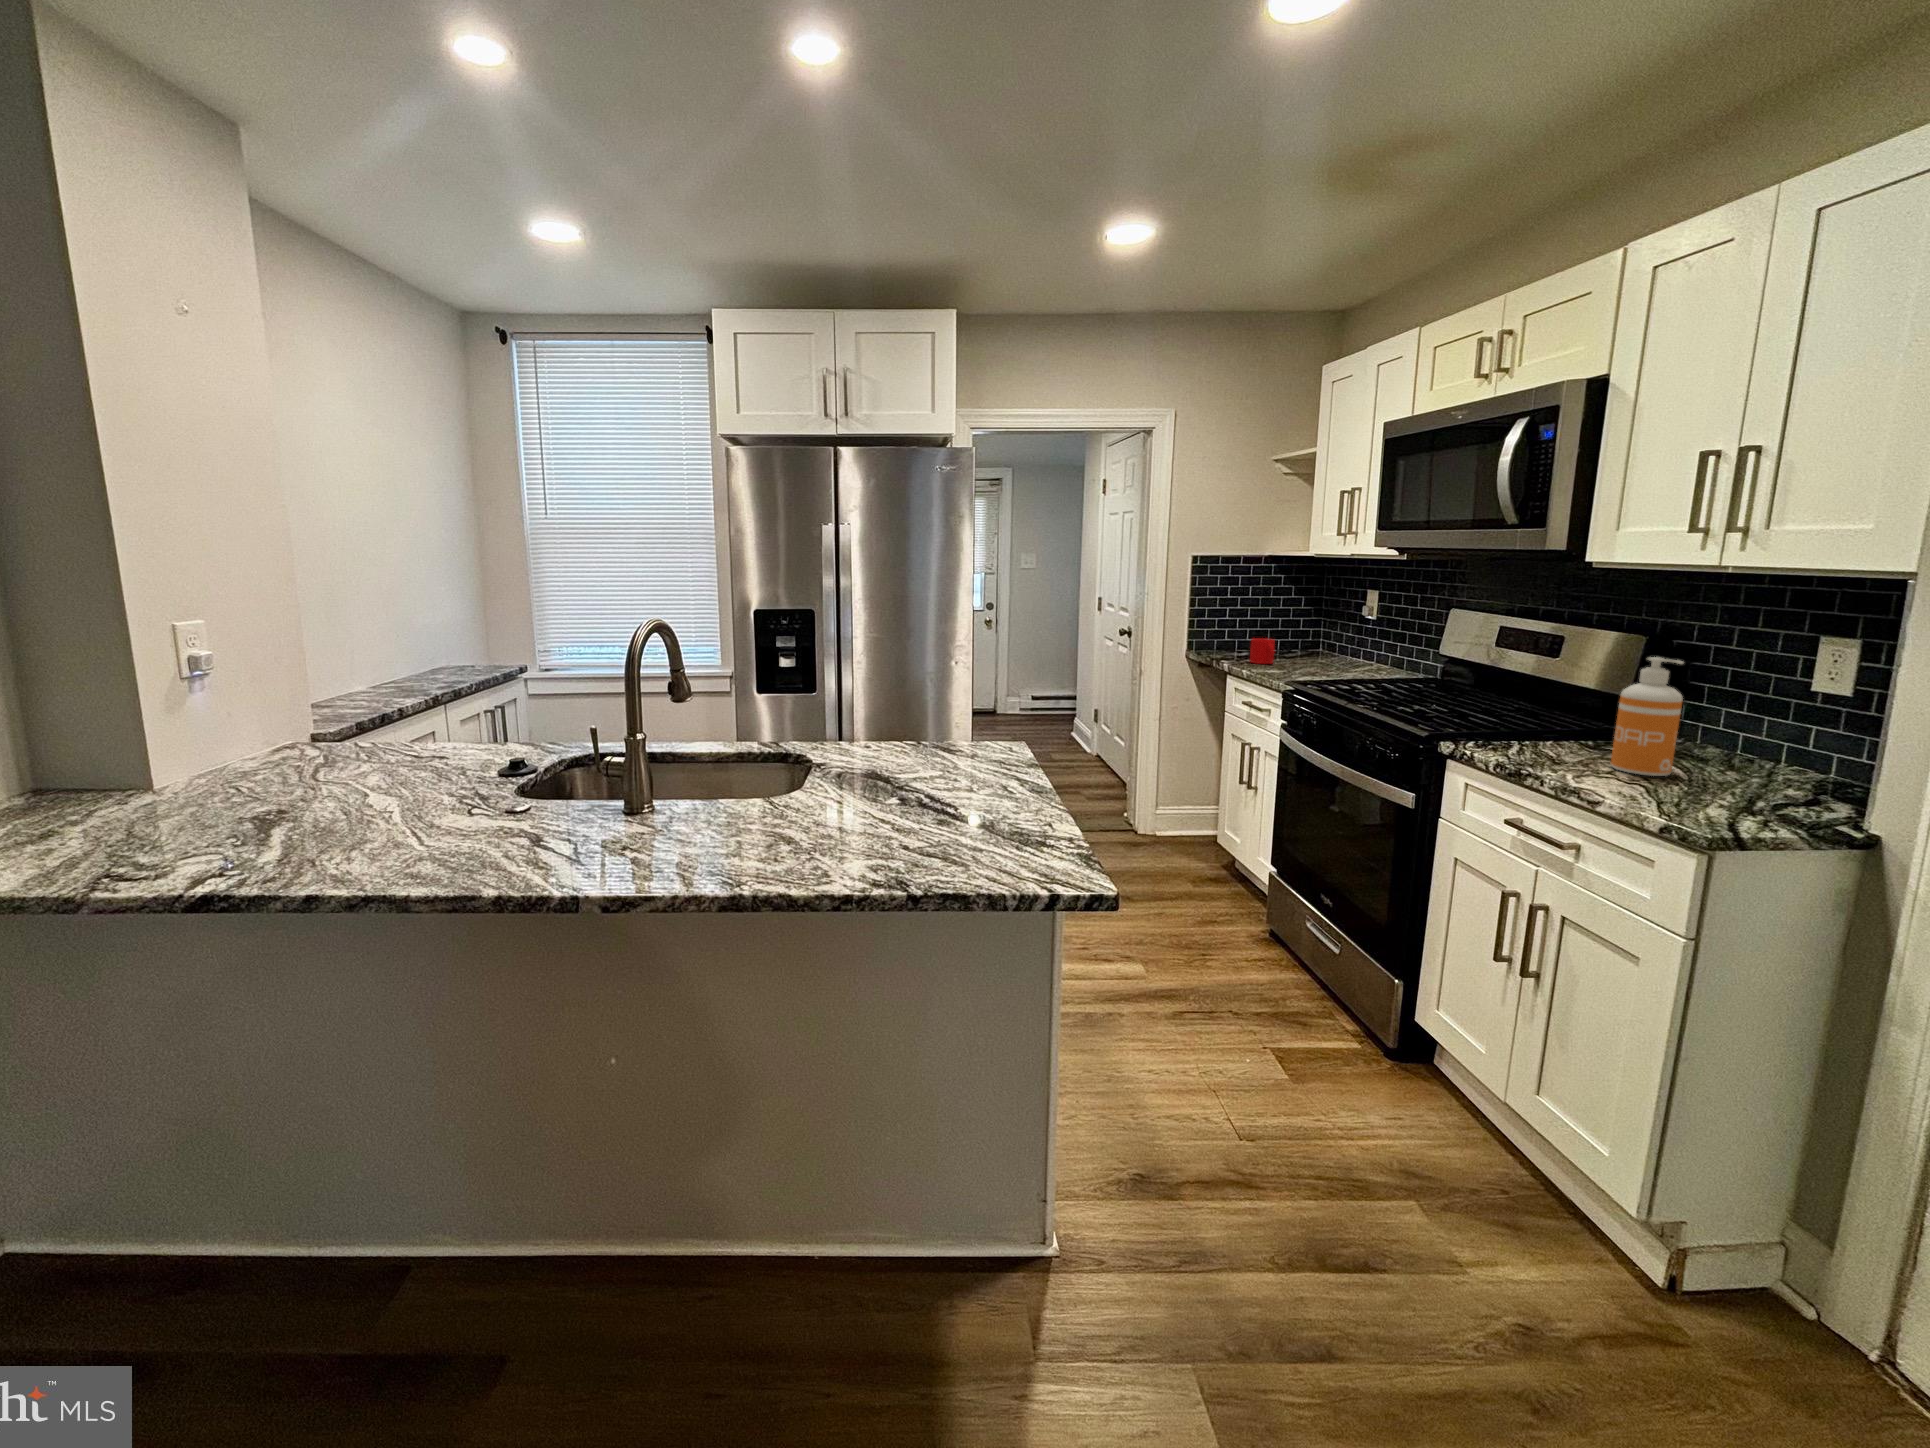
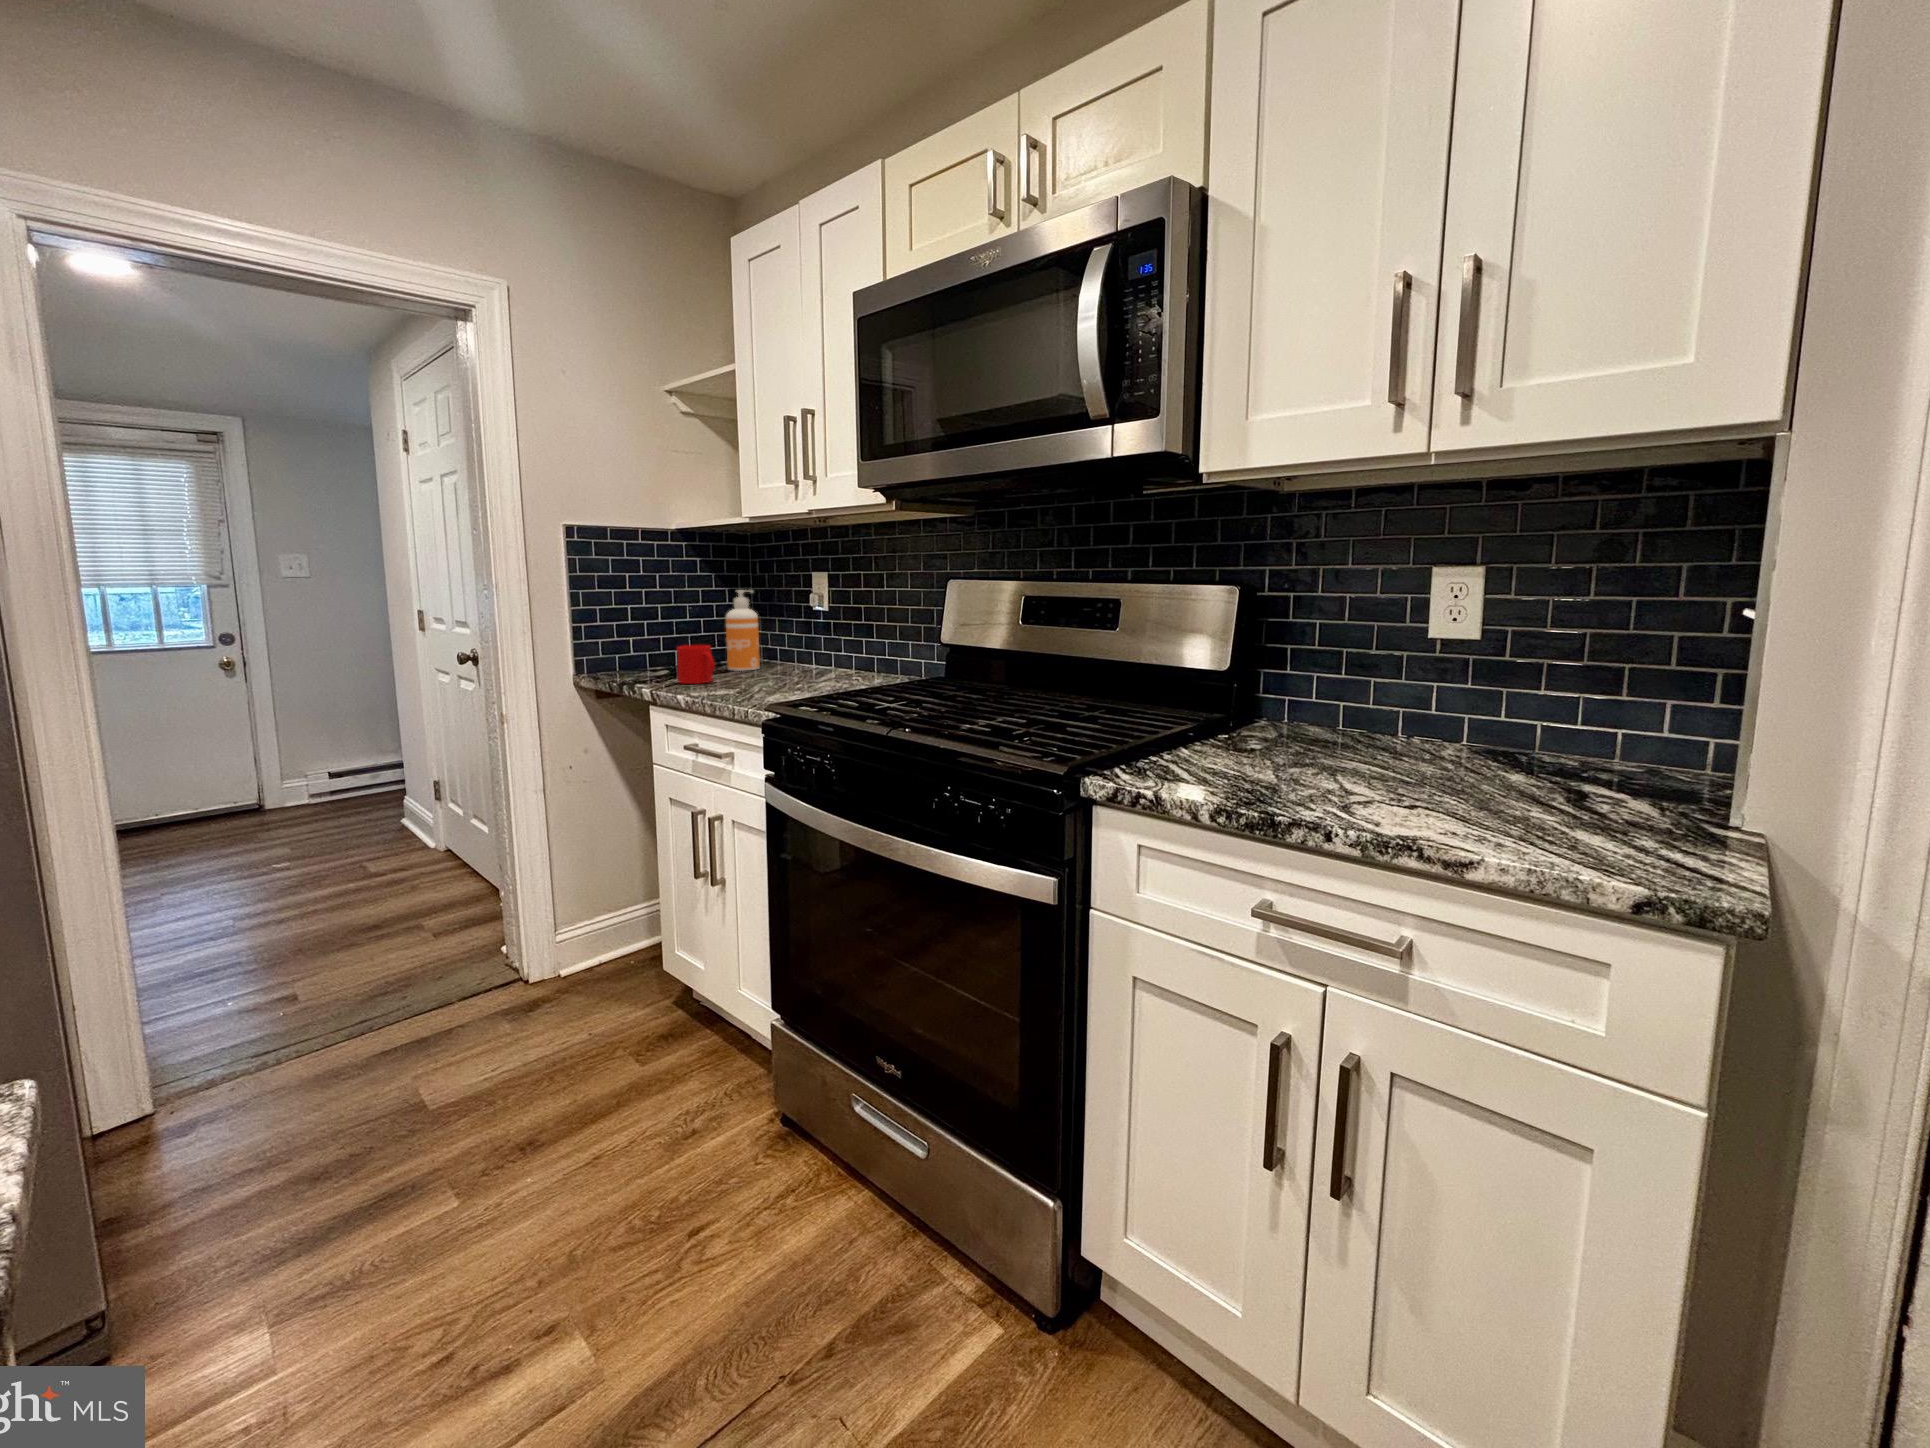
soap dispenser: present [1610,657,1683,776] -> present [726,590,760,671]

